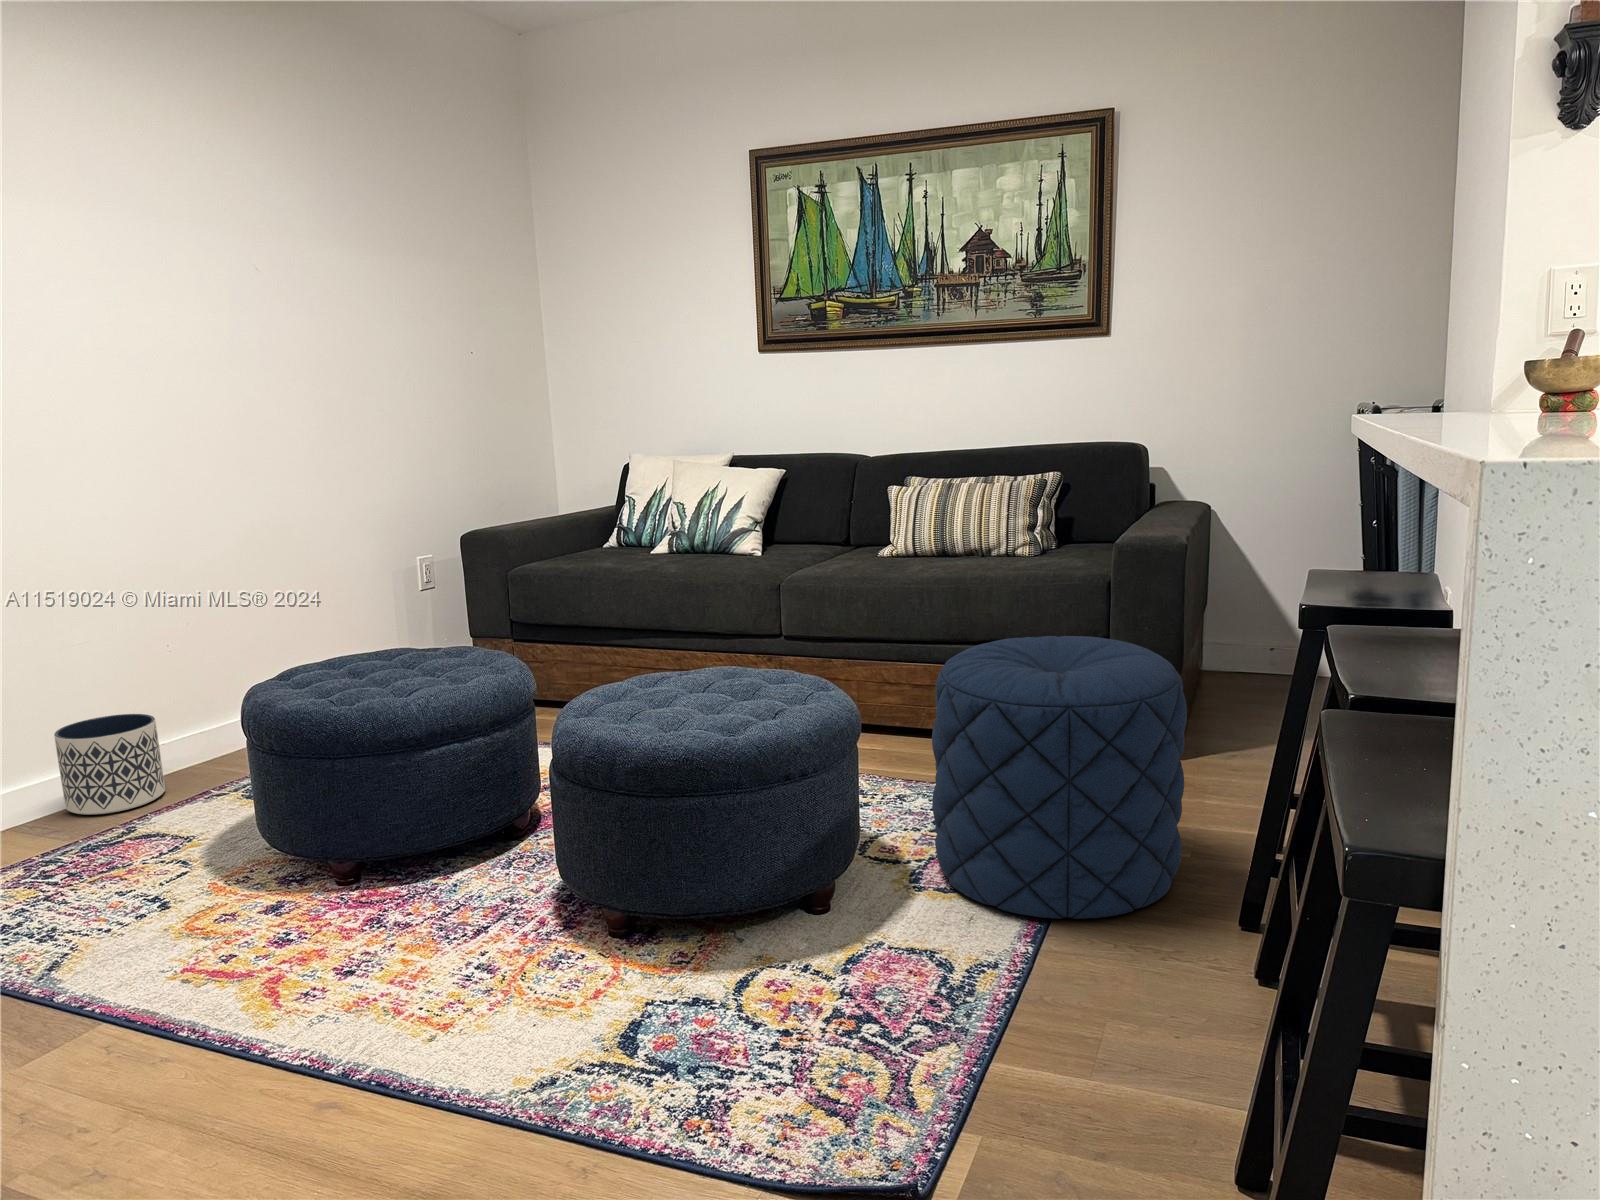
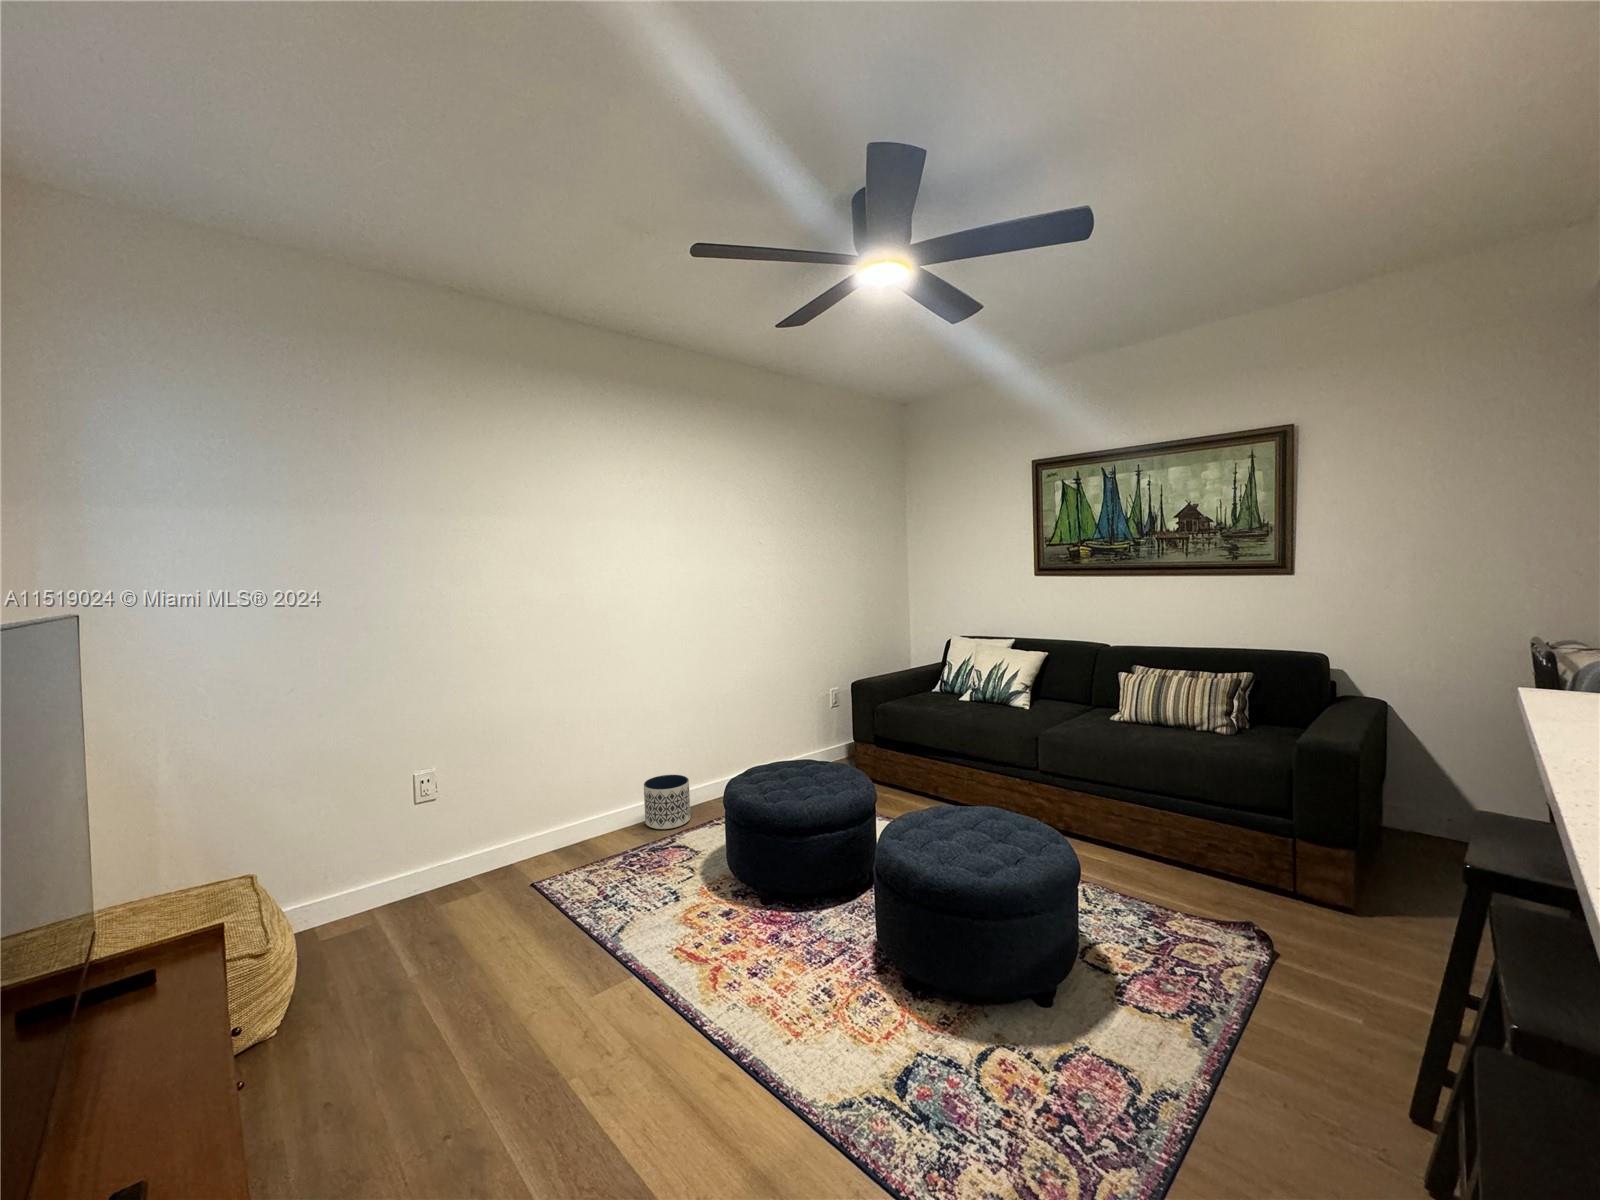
pouf: present [932,636,1187,919] -> none [1134,824,1355,1075]

